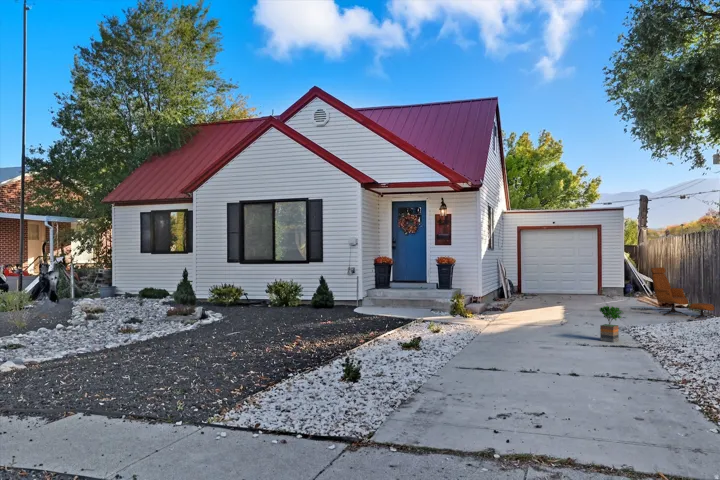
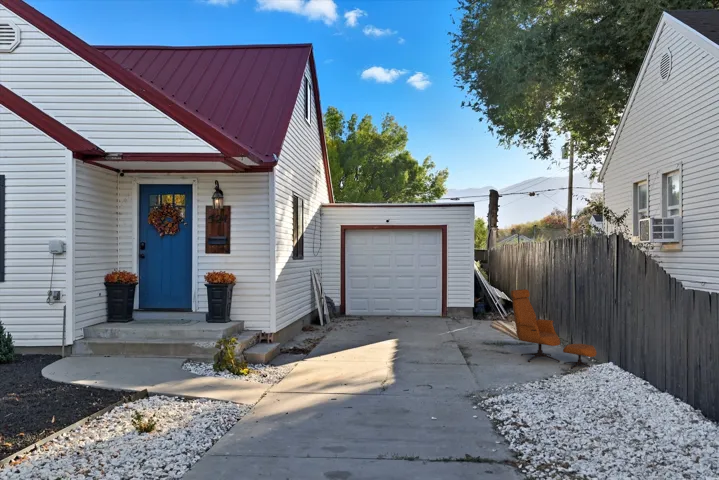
potted tree: present [600,306,622,342] -> none [434,389,479,466]

